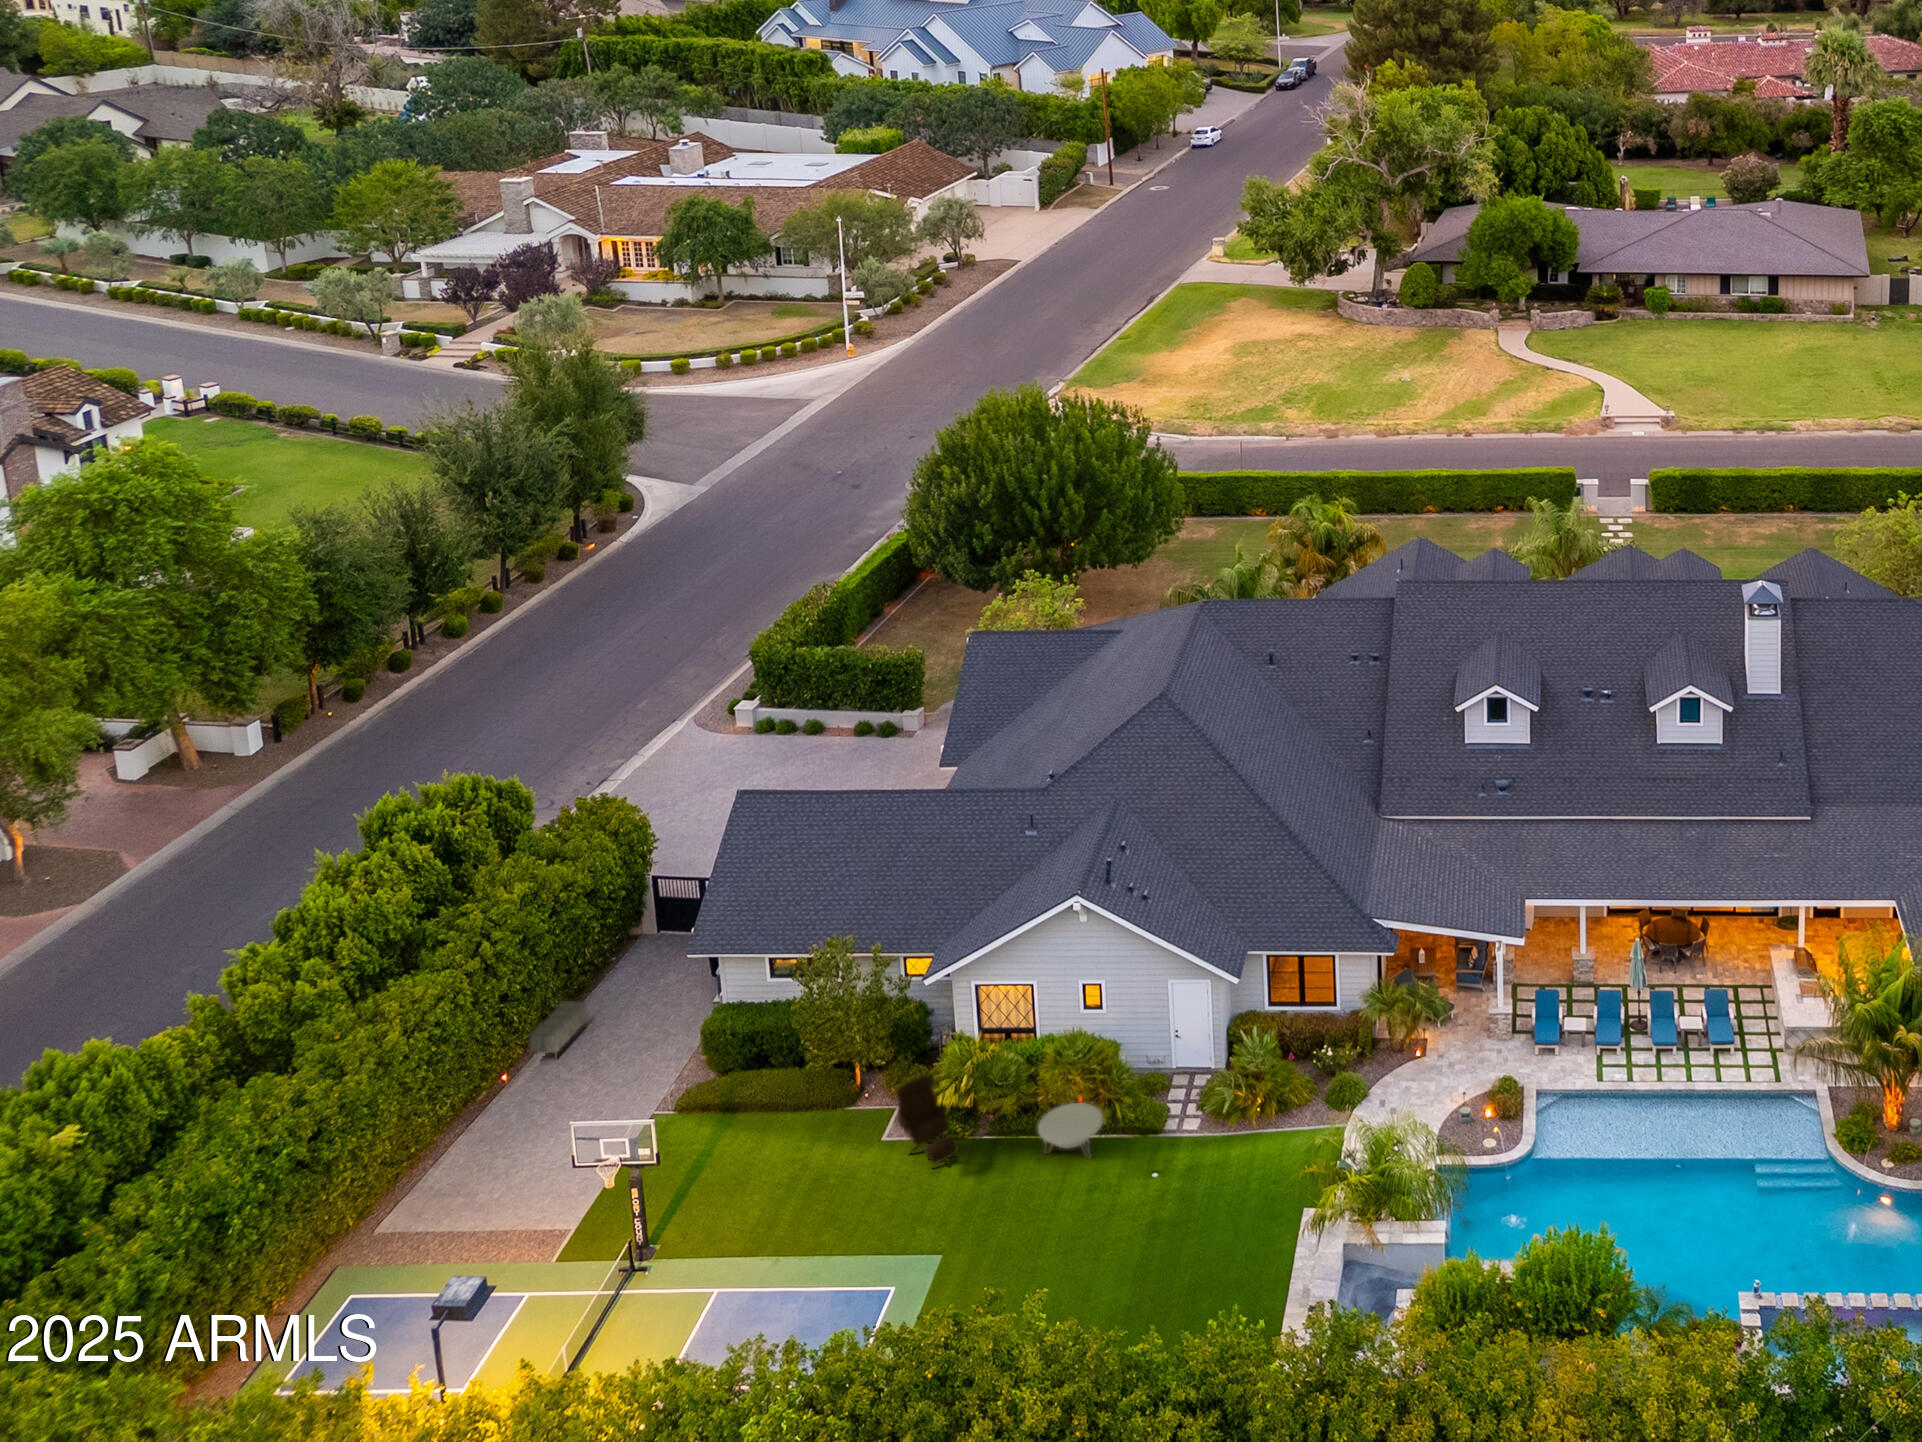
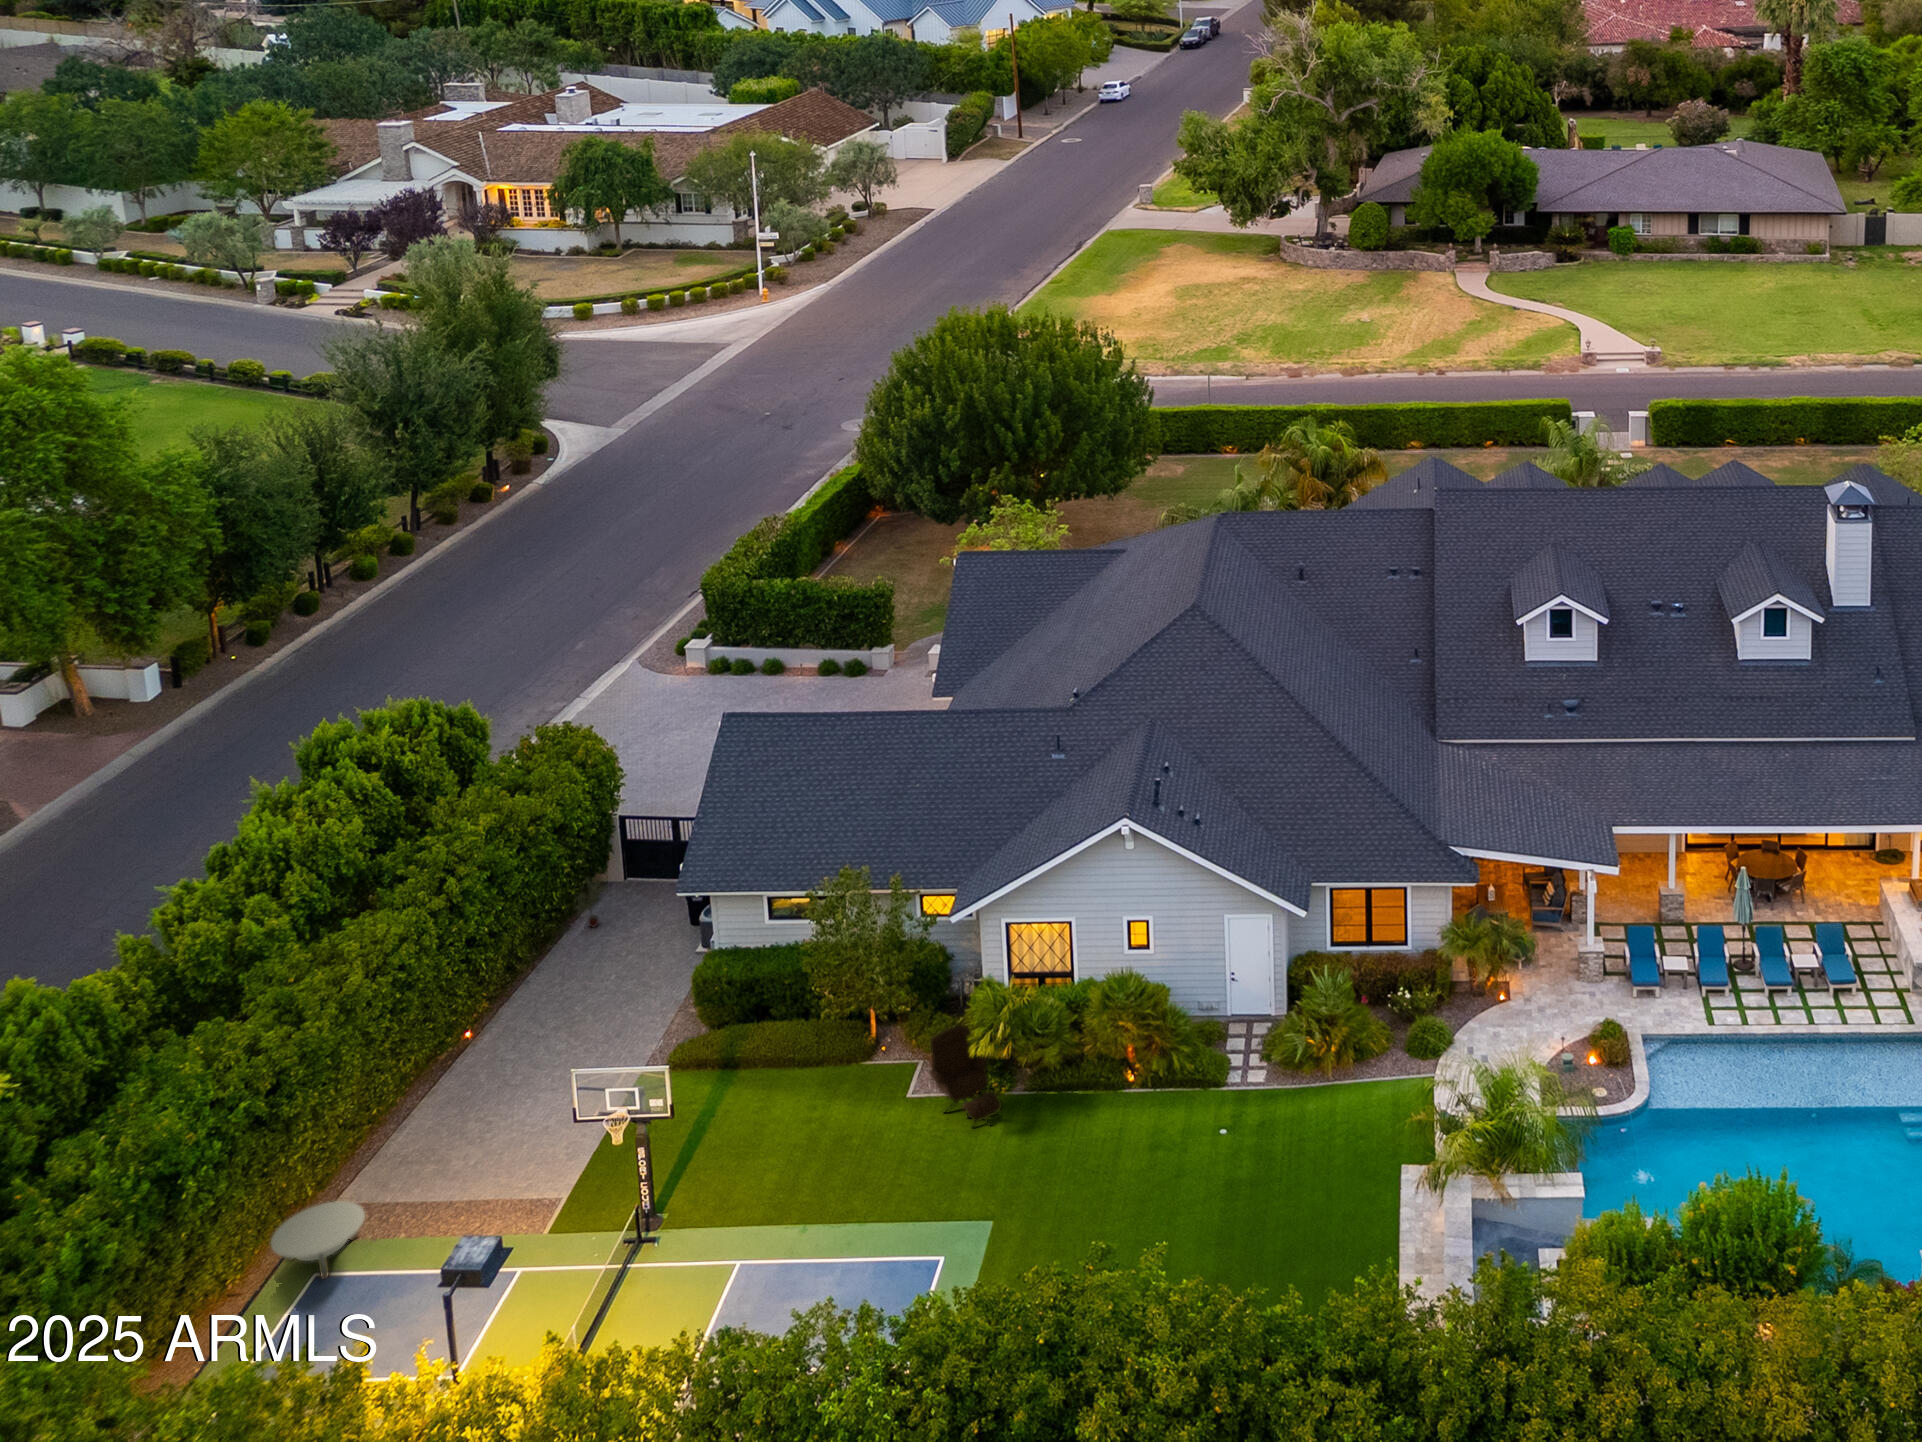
potted tree: none [608,930,637,976] -> present [574,879,604,927]
bench: present [530,1001,588,1059] -> none [489,953,556,1018]
round table: present [1038,1103,1103,1158] -> present [271,1201,365,1279]

